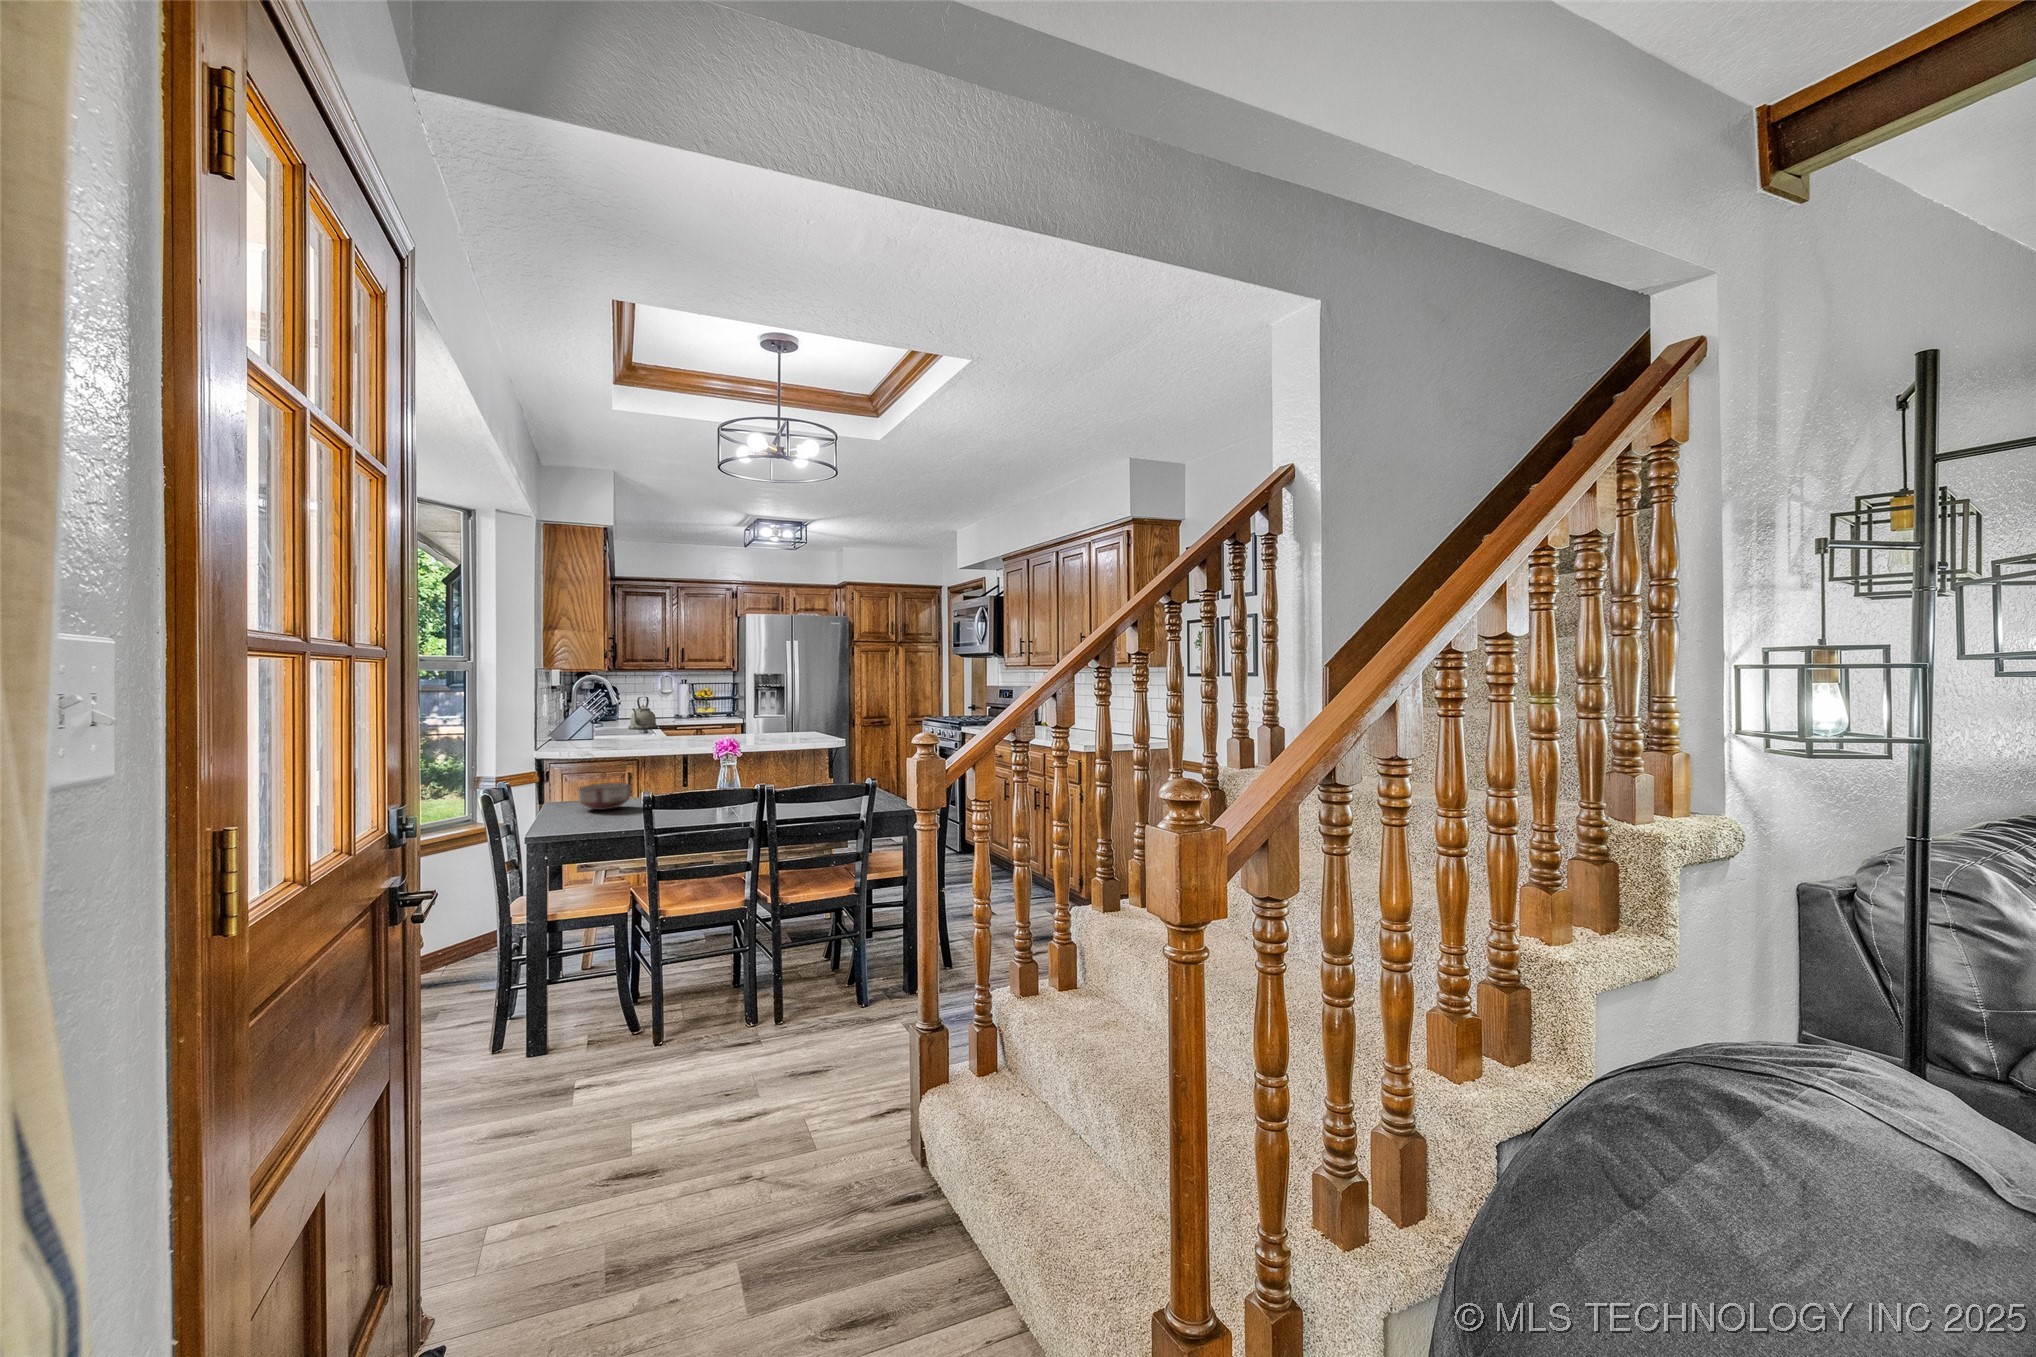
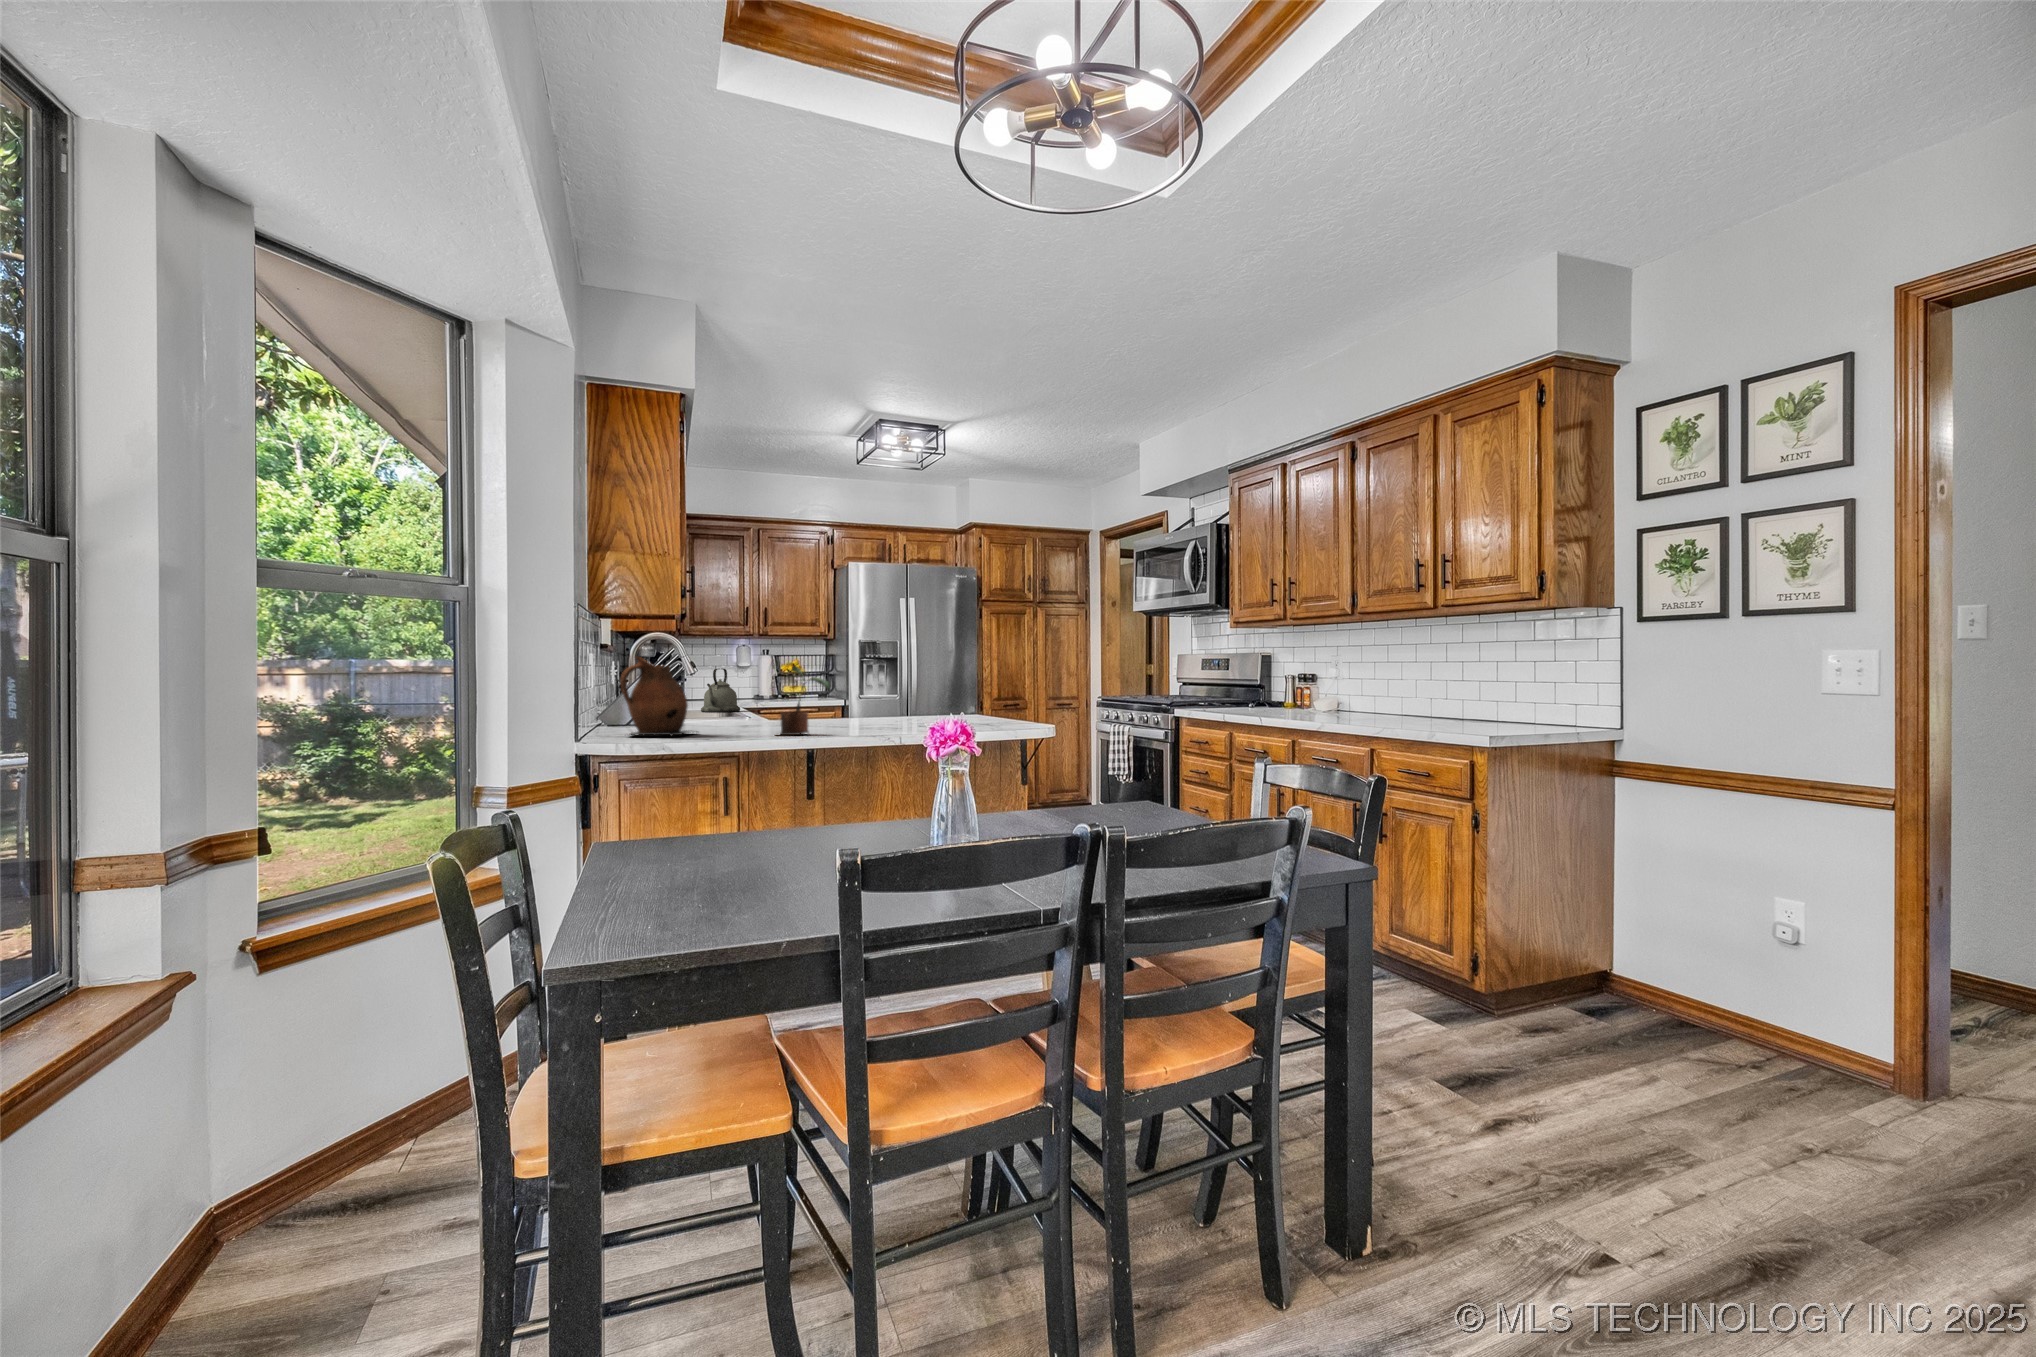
ceramic pitcher: none [564,697,615,748] -> present [620,657,692,736]
potted plant: none [663,703,700,747] -> present [780,666,831,735]
ceramic bowl: present [578,783,631,810] -> none [660,808,766,867]

